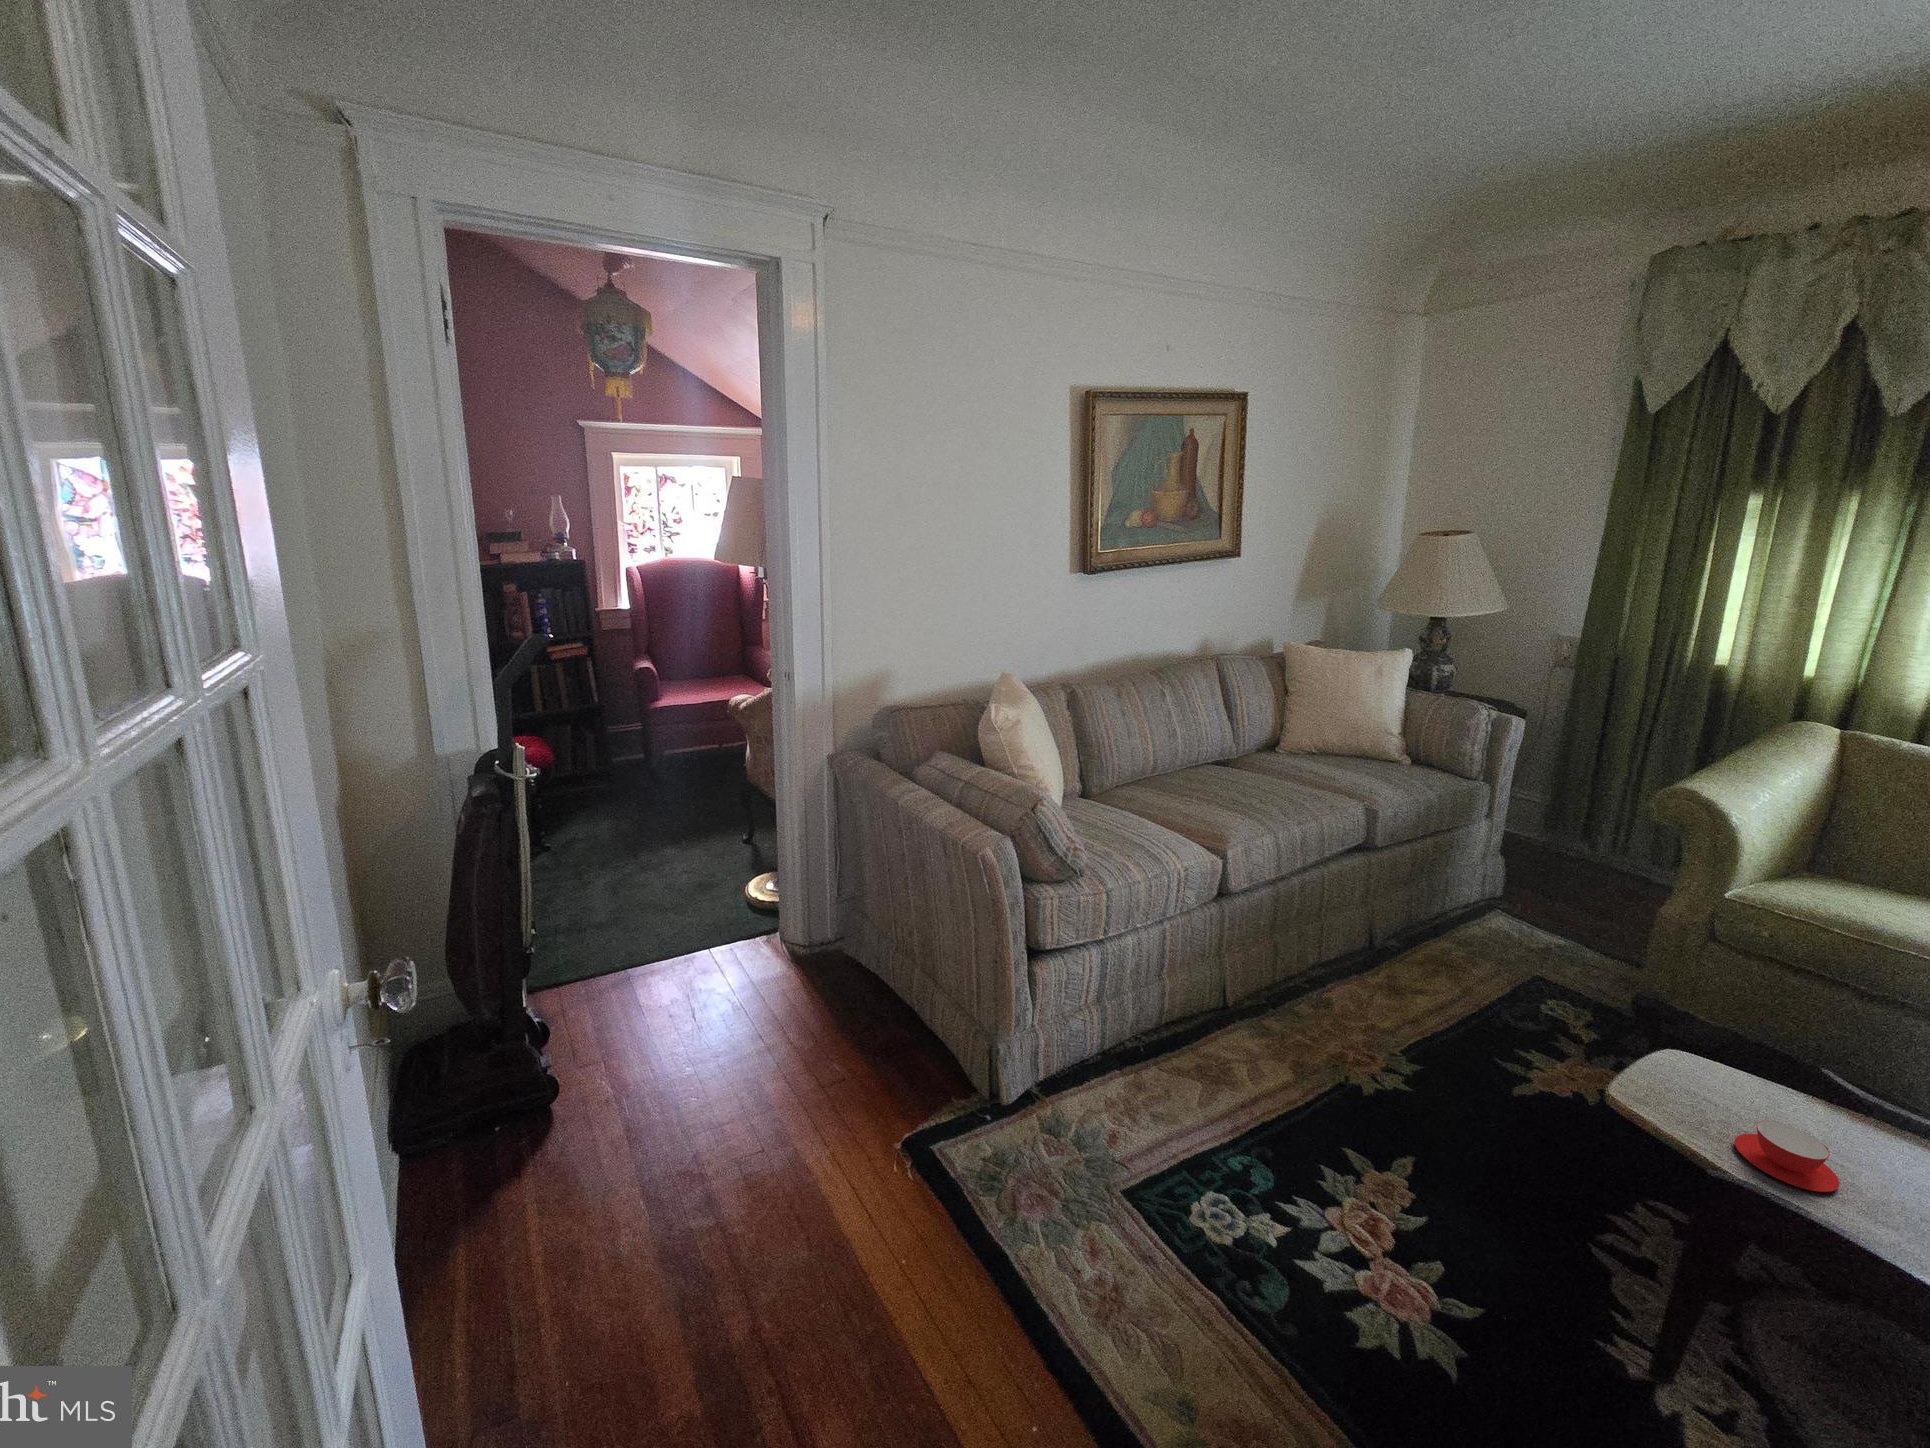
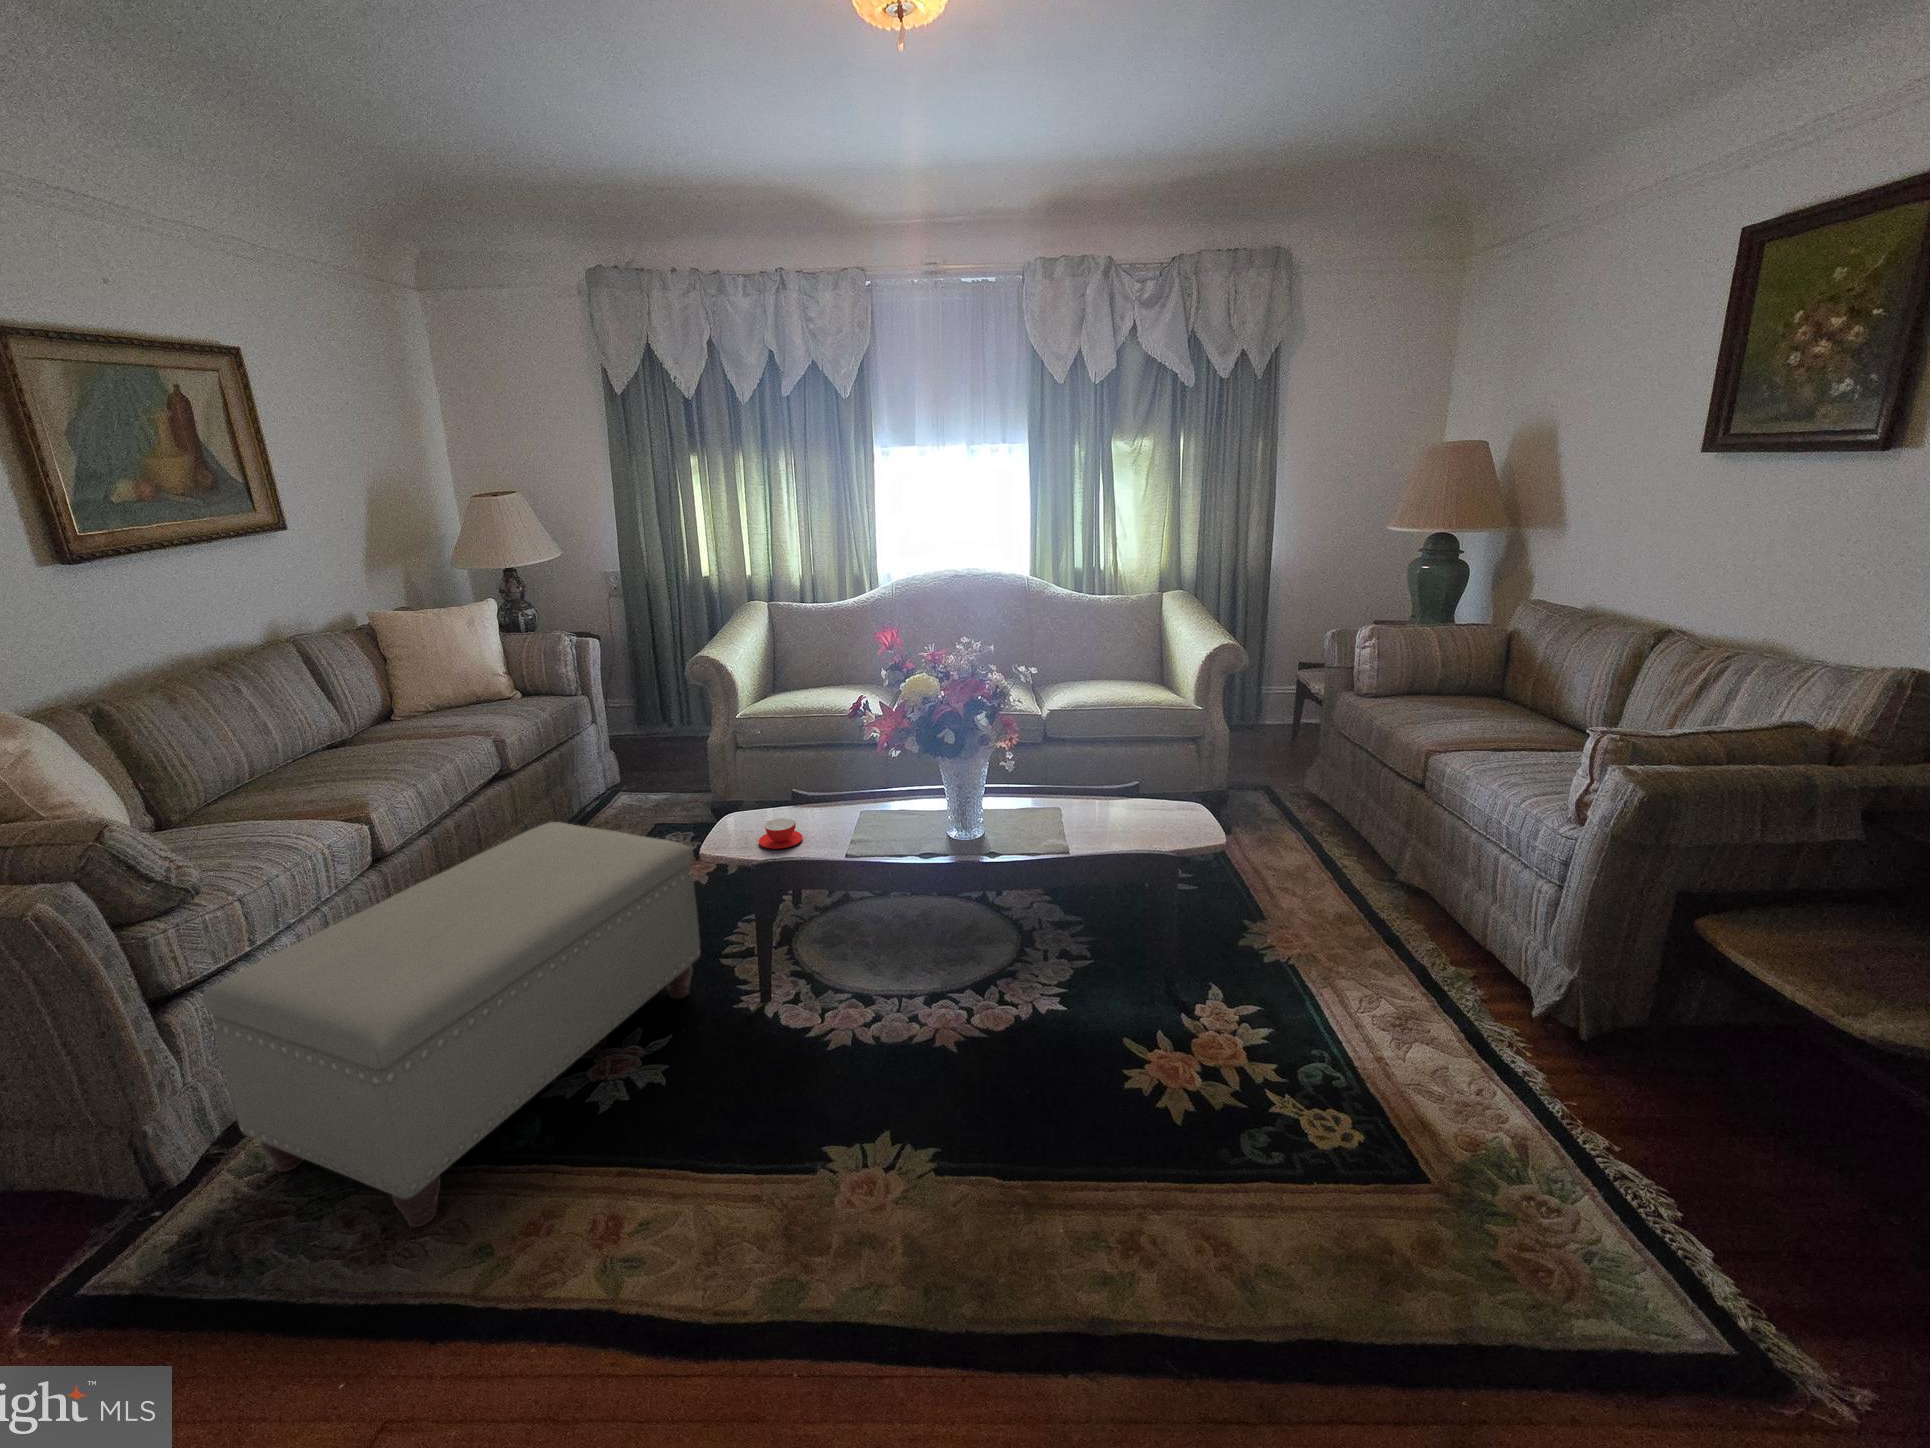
ottoman: none [1050,942,1603,1322] -> present [203,822,700,1227]

